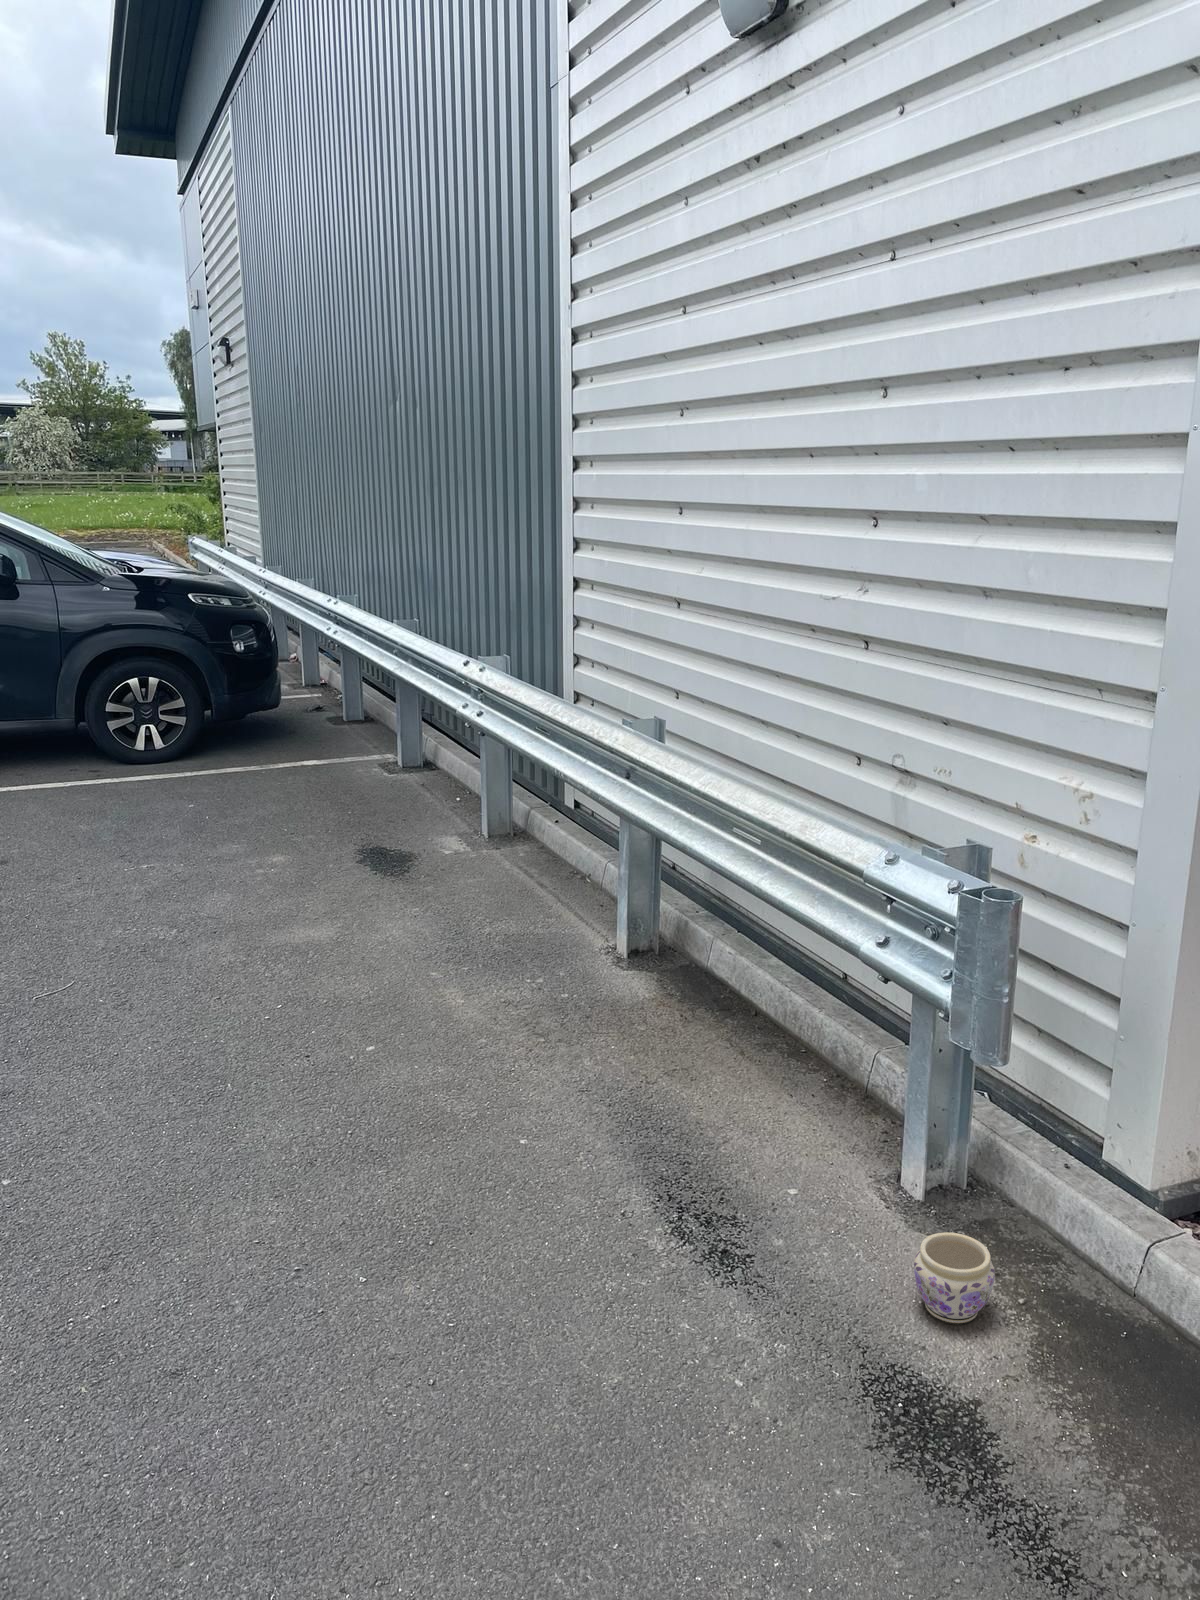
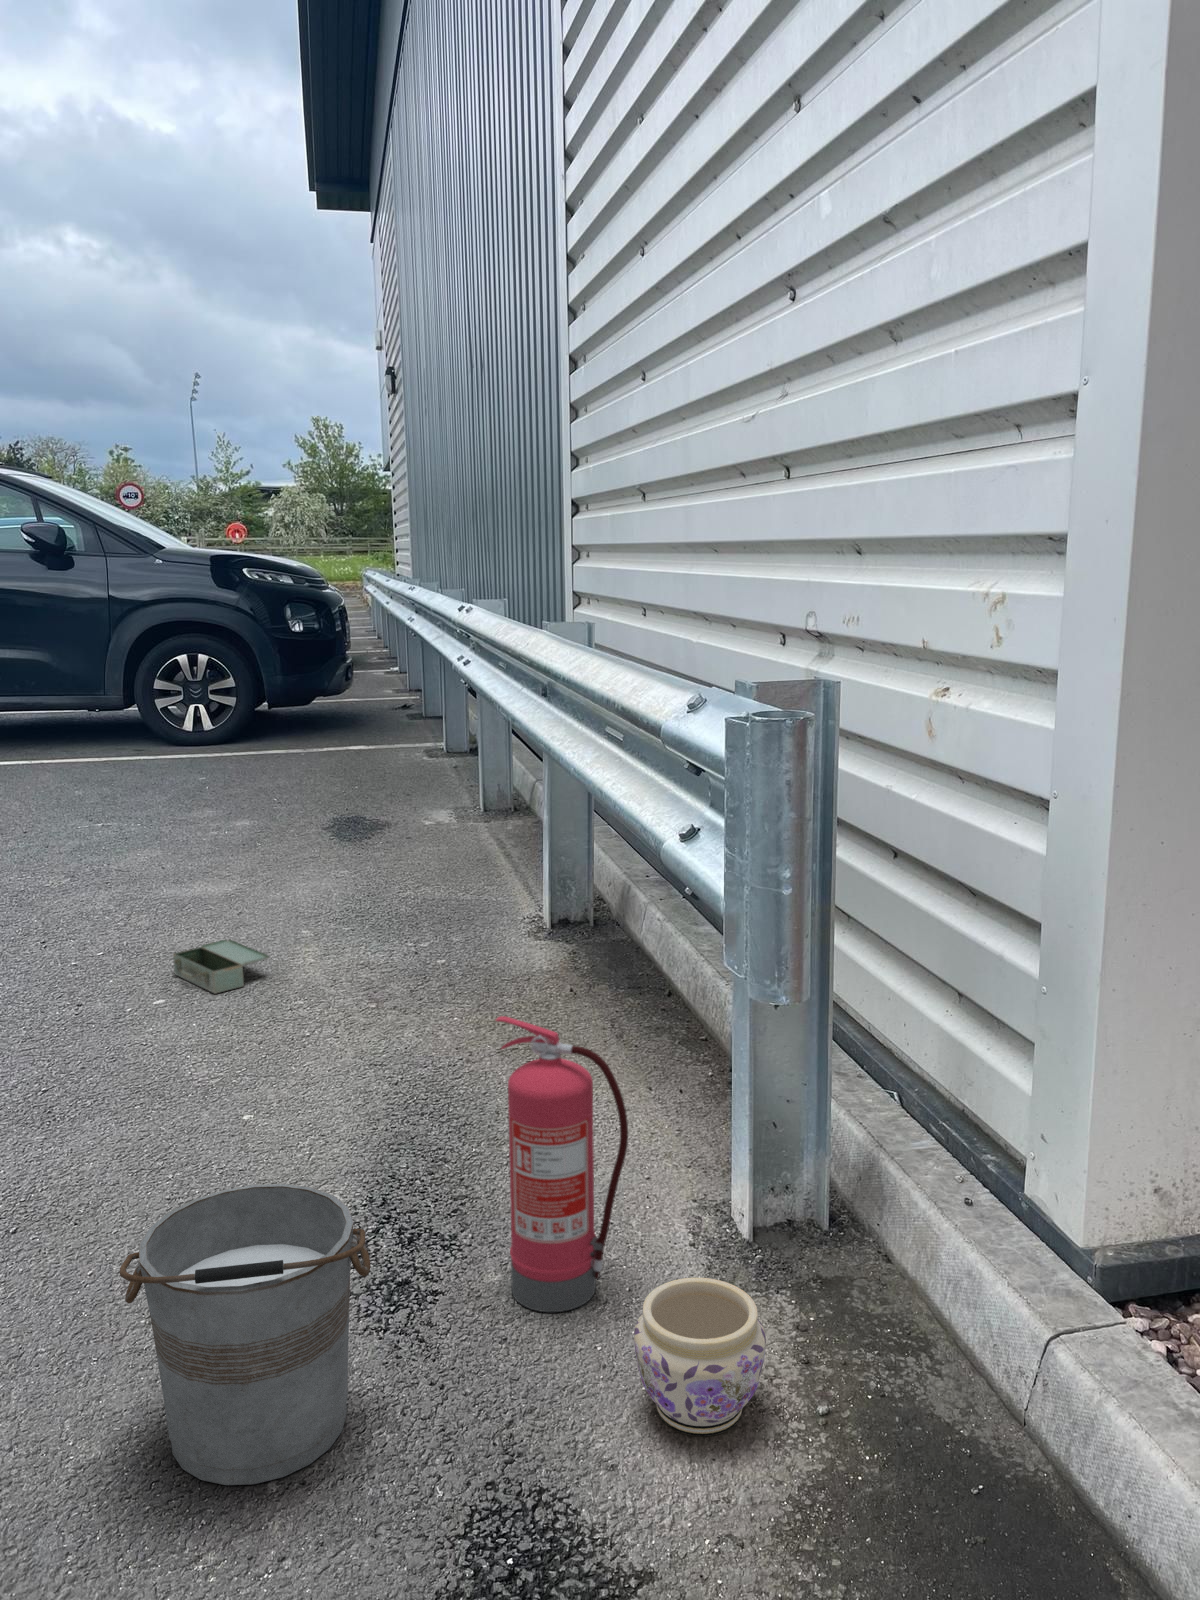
toolbox: none [356,990,439,1040] -> present [173,940,269,993]
fire extinguisher: none [790,1080,877,1262] -> present [496,1016,628,1312]
bucket: none [636,1203,785,1386] -> present [120,1184,370,1485]

